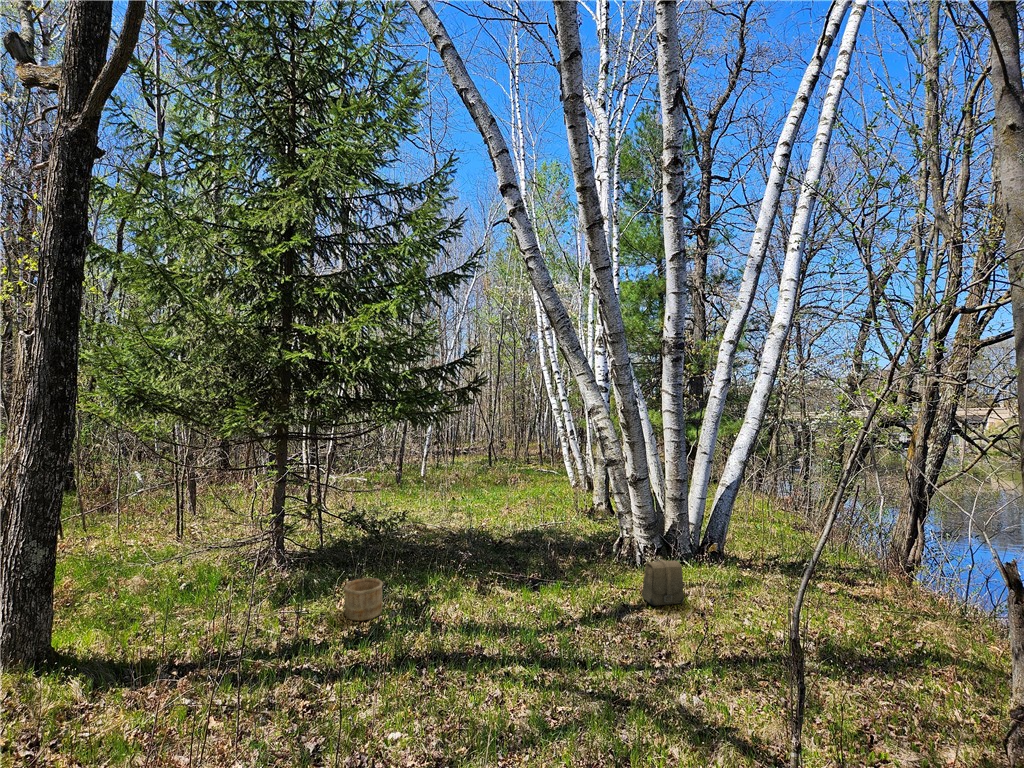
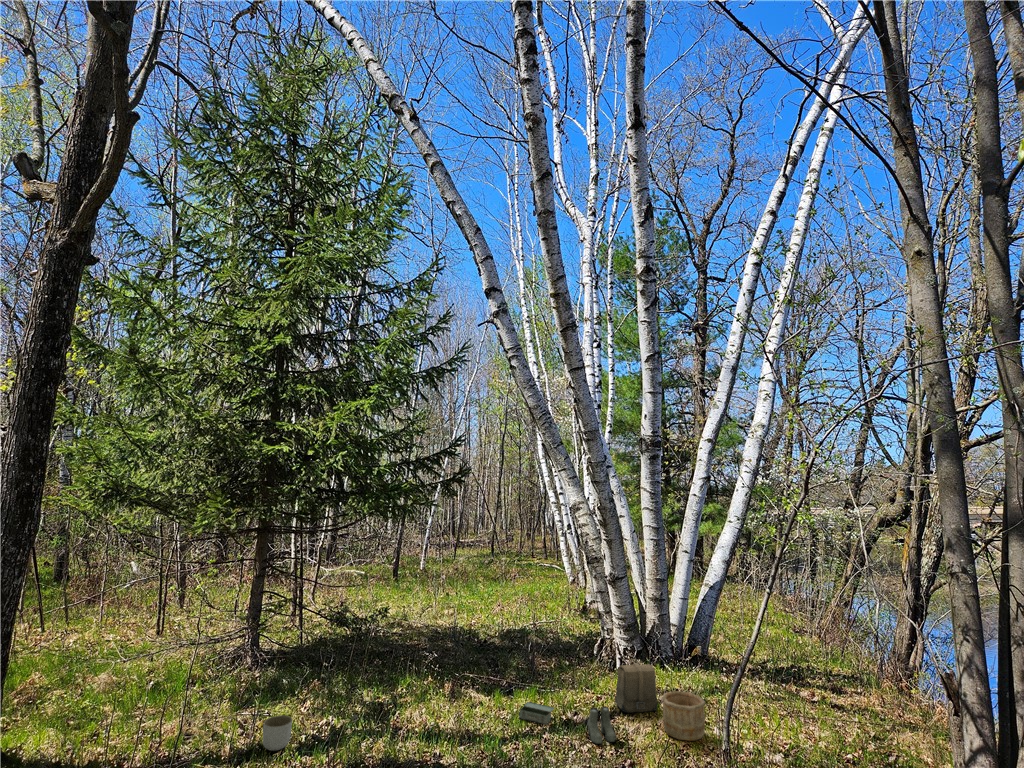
wooden bucket: present [343,578,383,621] -> present [662,691,705,741]
toolbox: none [551,598,584,619] -> present [519,702,554,724]
boots: none [620,601,648,637] -> present [588,706,615,744]
planter: none [302,621,330,655] -> present [263,715,292,751]

